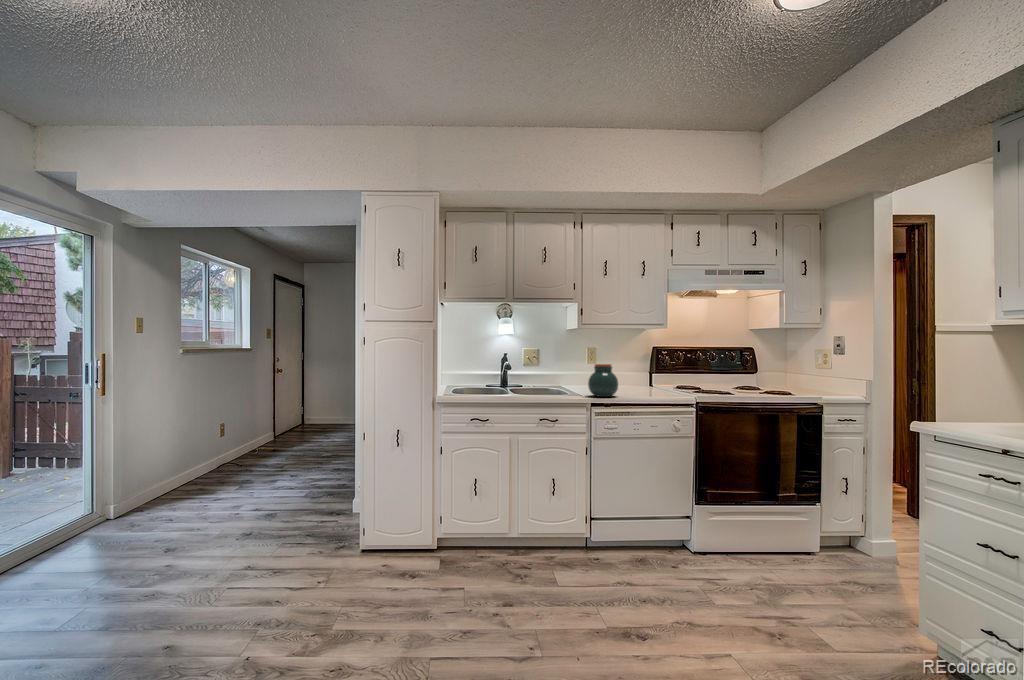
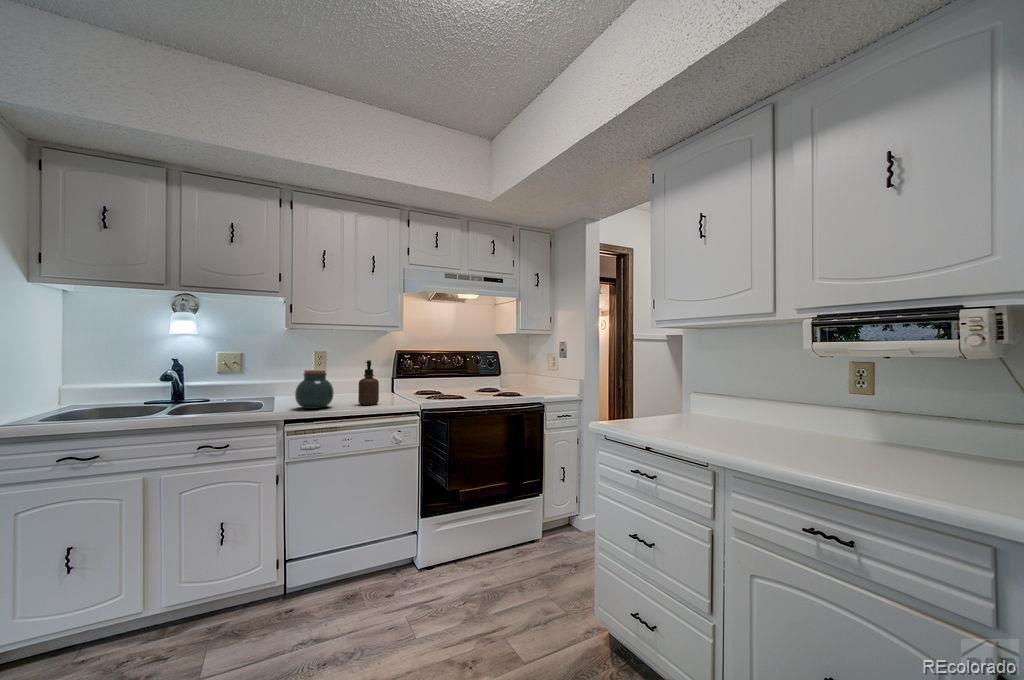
soap dispenser: none [636,356,654,396] -> present [358,360,379,405]

